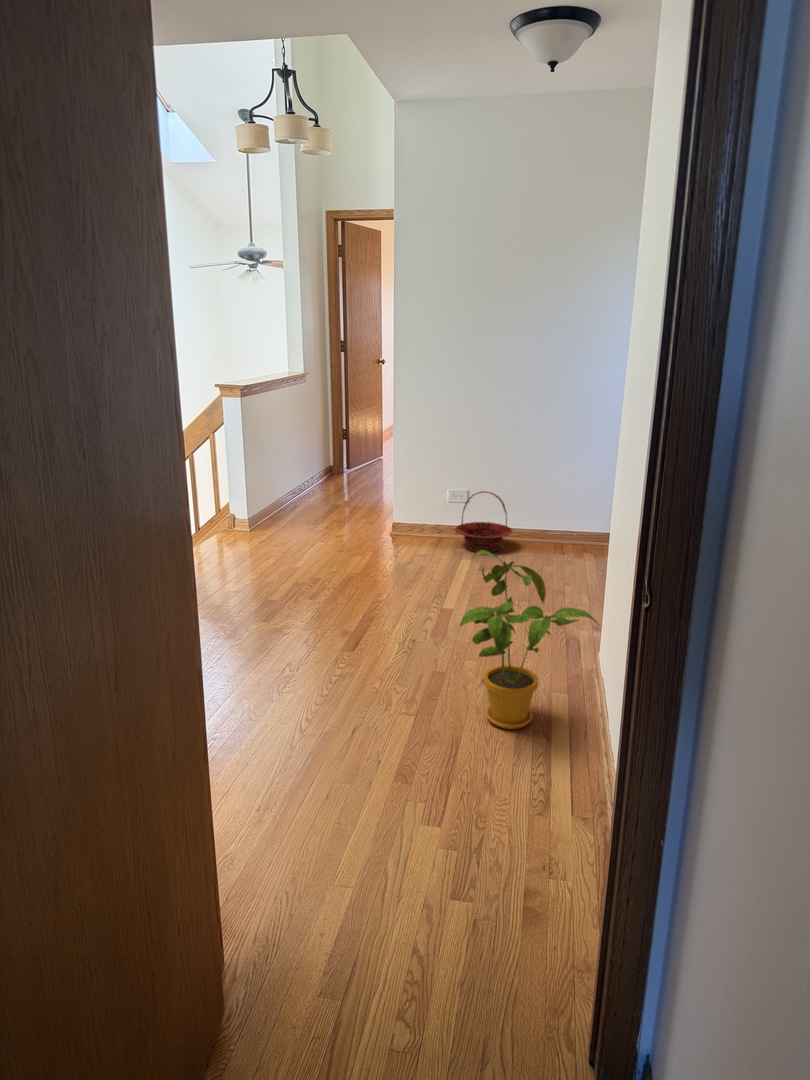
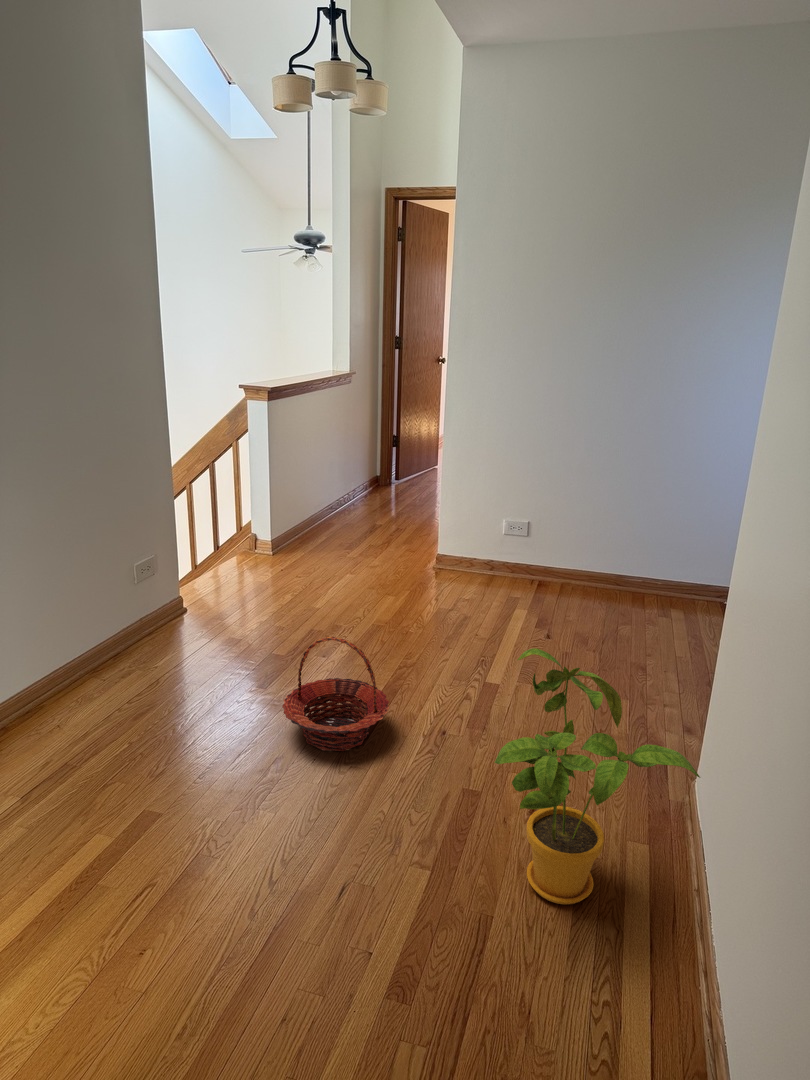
basket: present [455,491,513,552] -> present [282,637,389,751]

